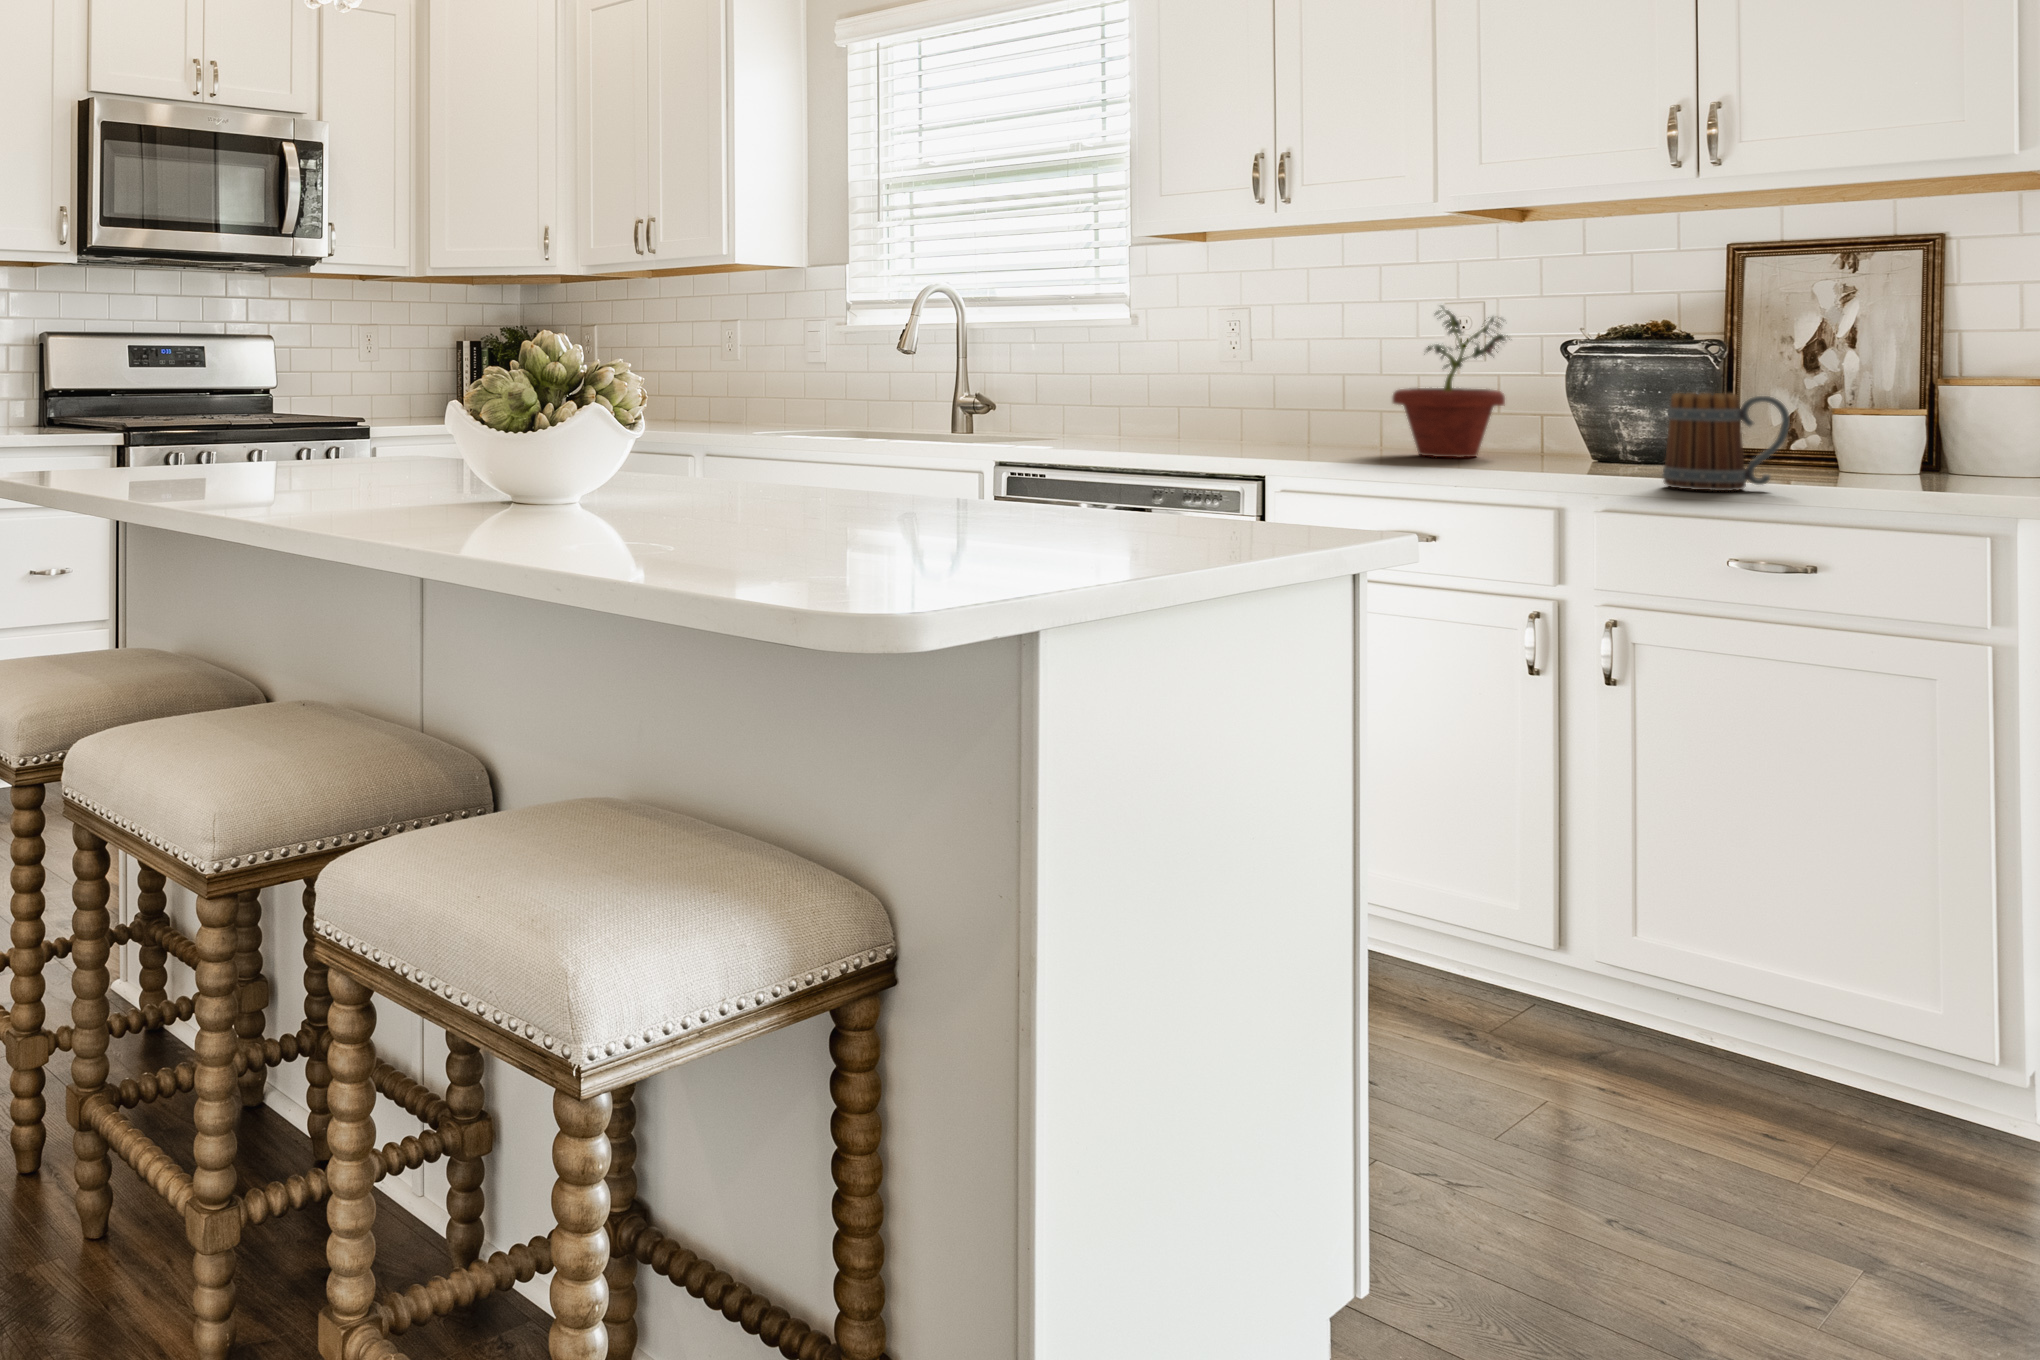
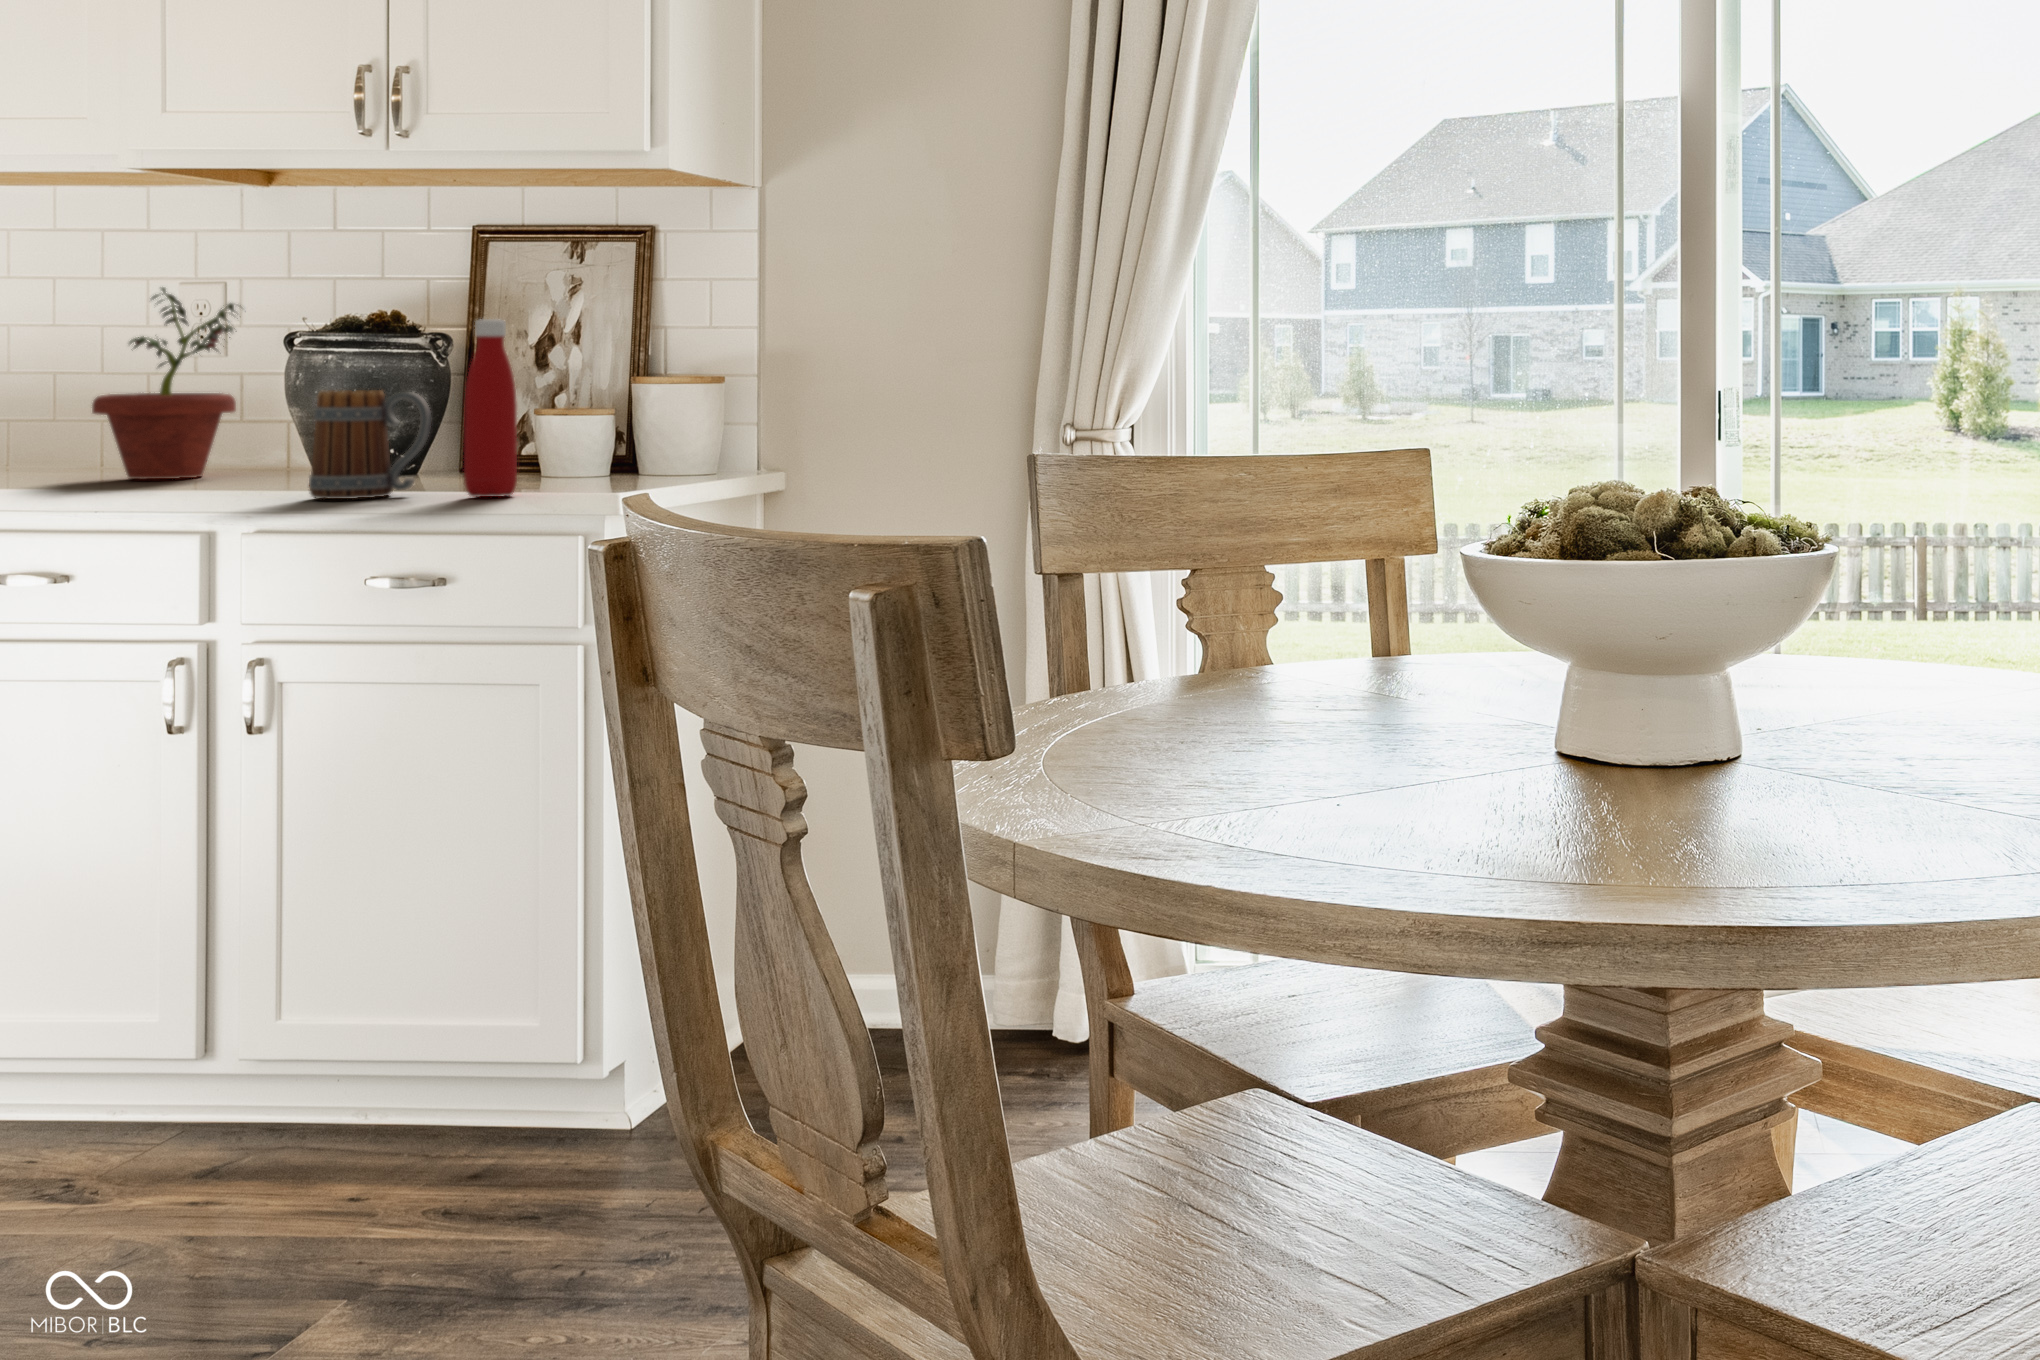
bottle: none [1842,329,1904,499] -> present [464,319,517,497]

